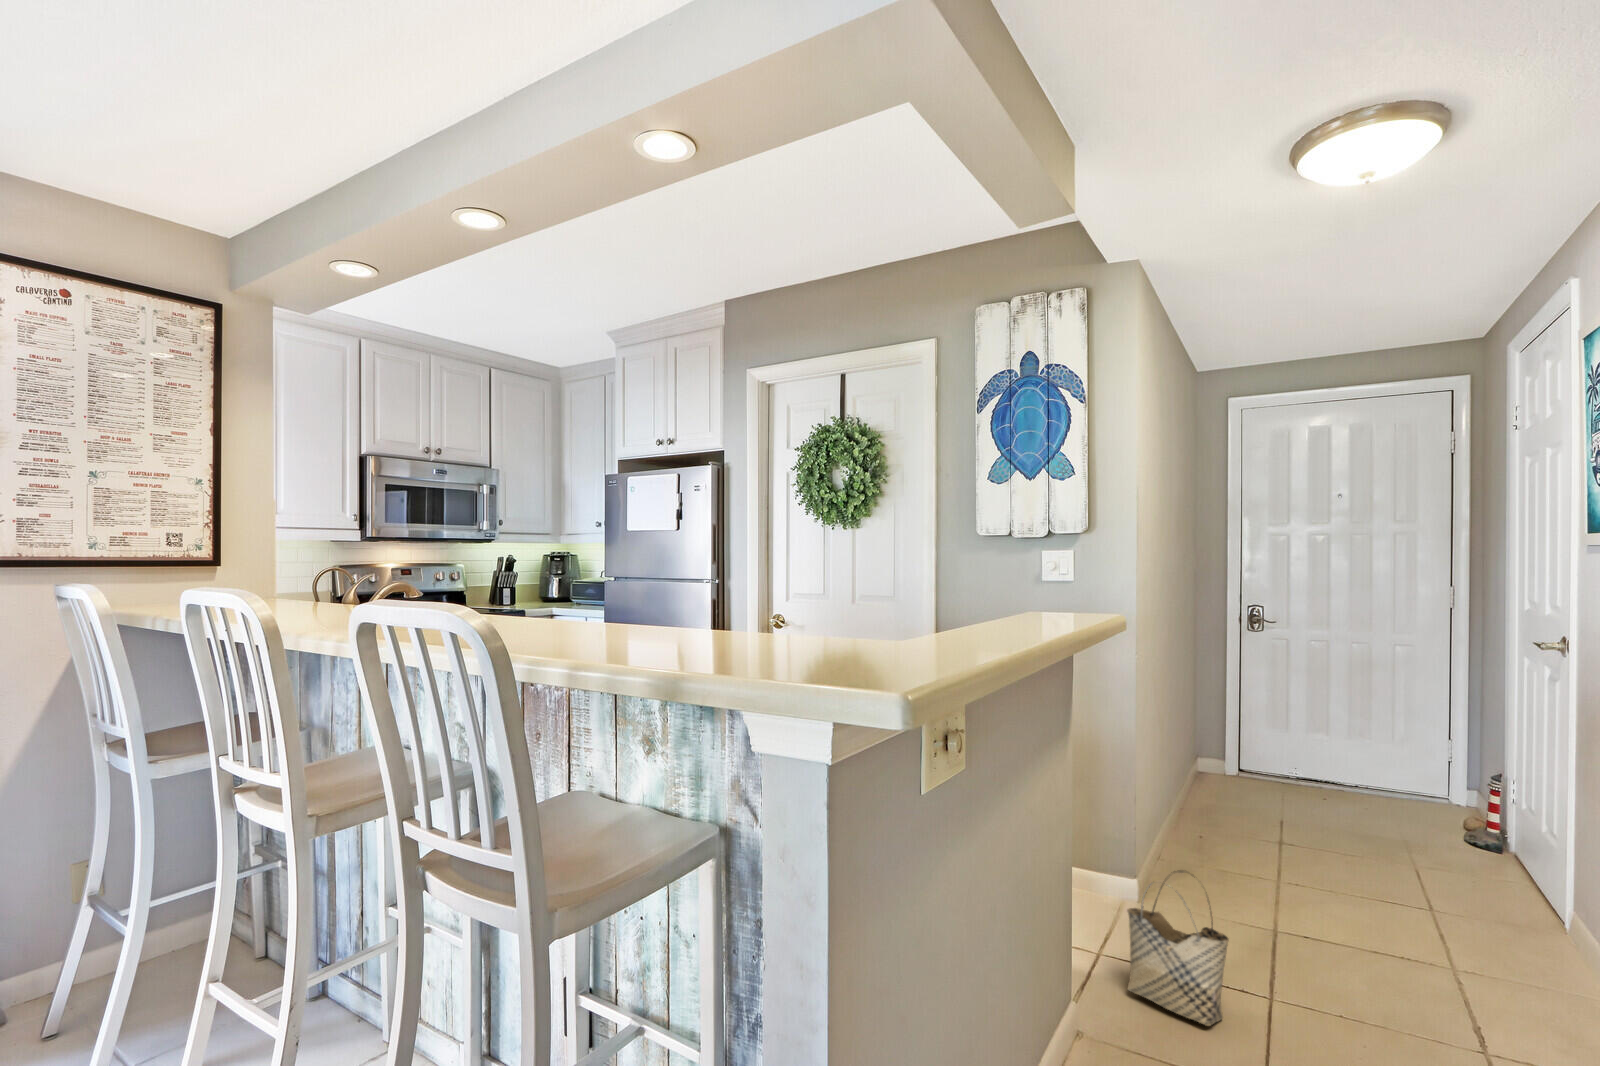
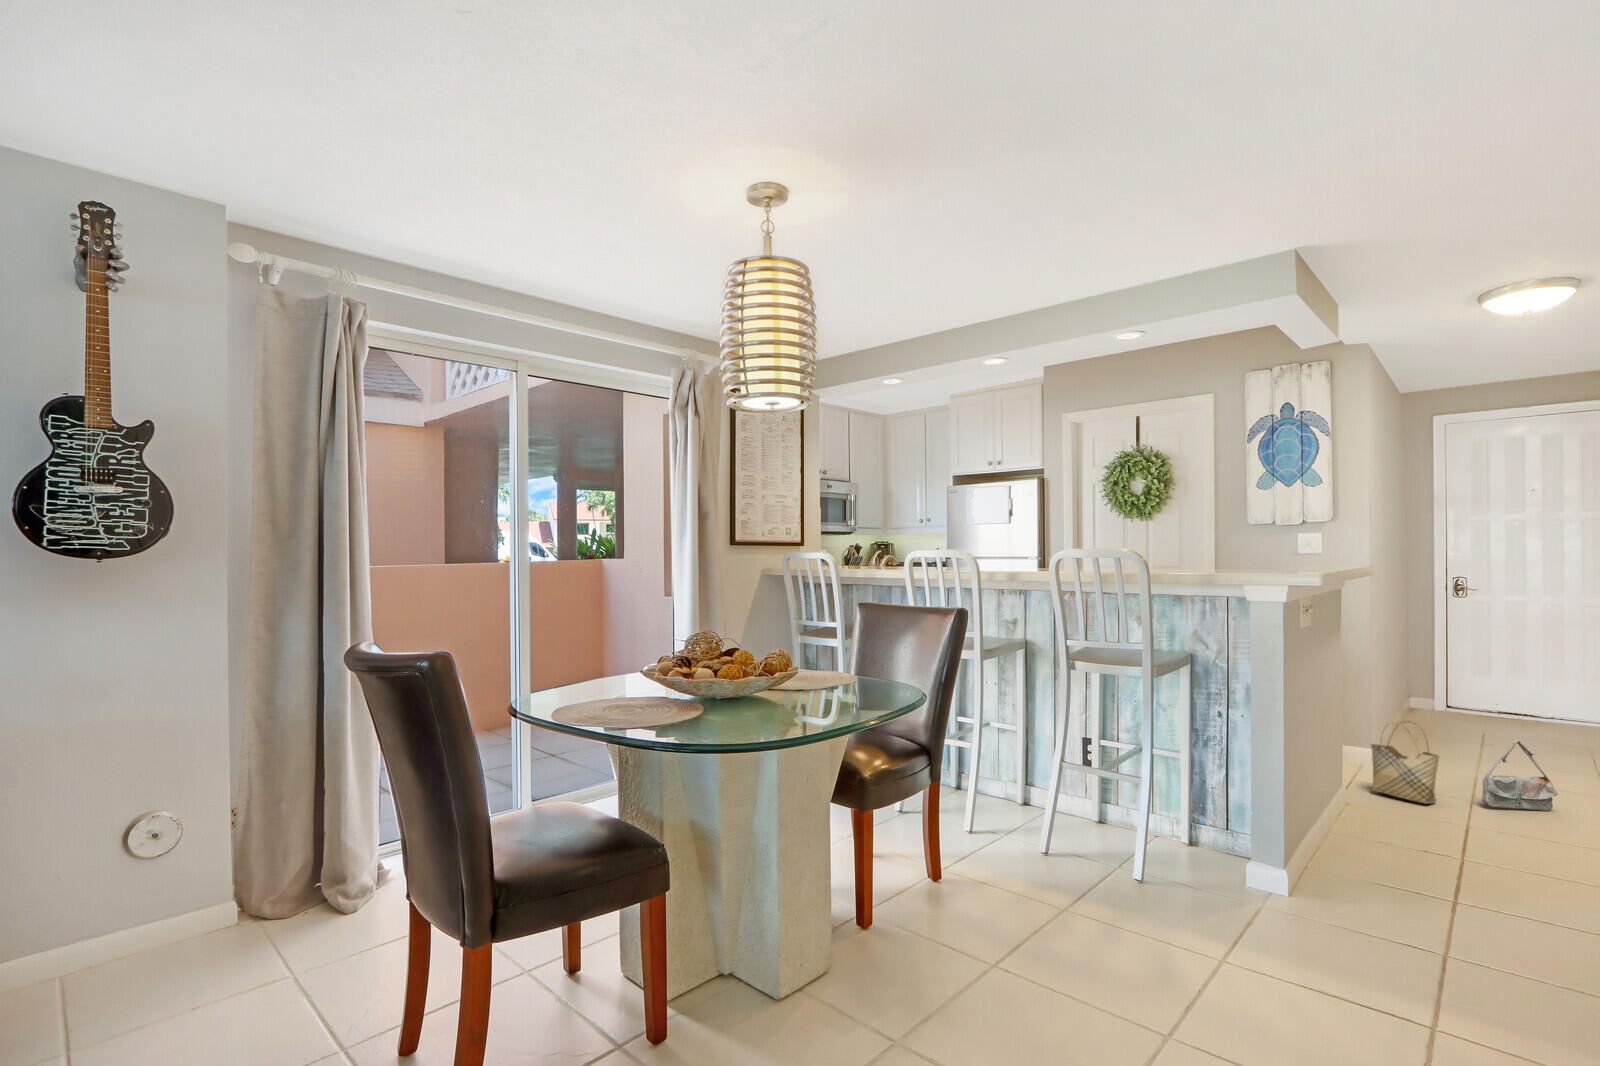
bag: none [1291,909,1406,1029] -> present [1481,740,1558,811]

